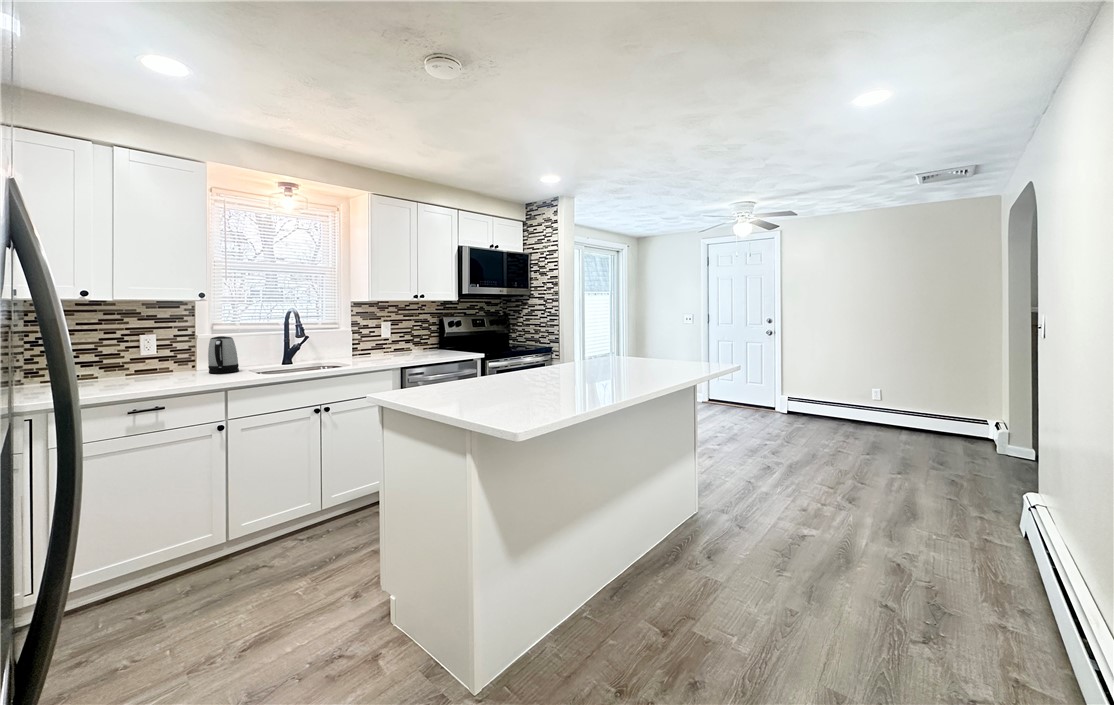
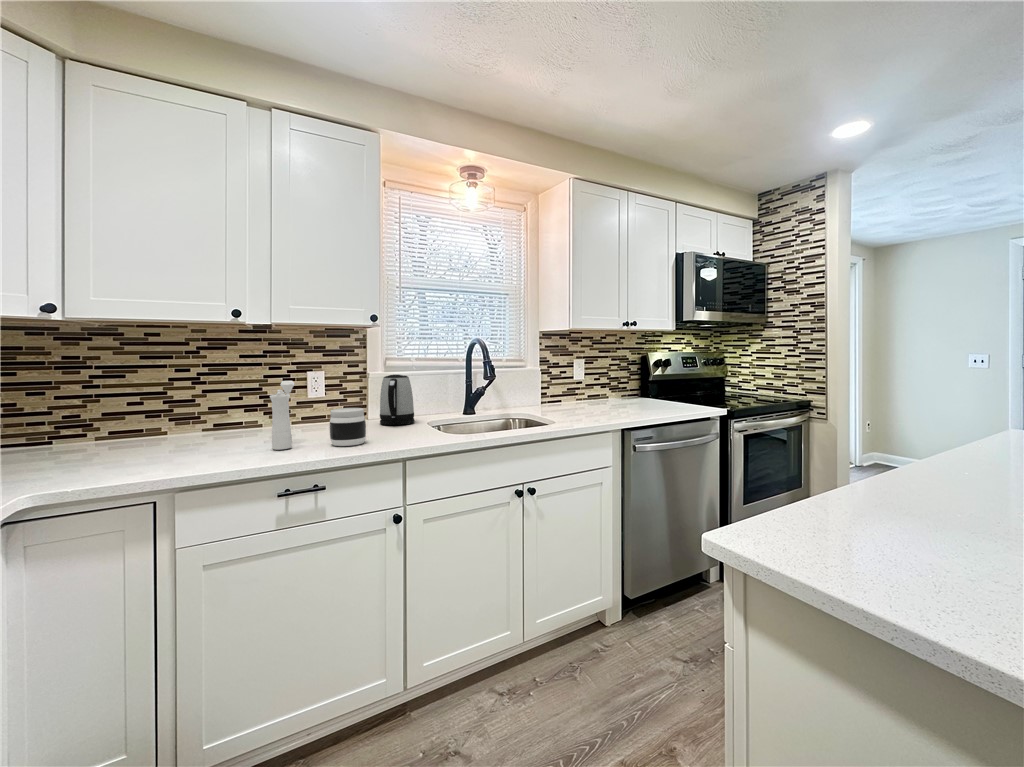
pepper mill: none [116,343,137,390] -> present [270,381,295,450]
jar: none [167,360,197,386] -> present [330,408,366,446]

